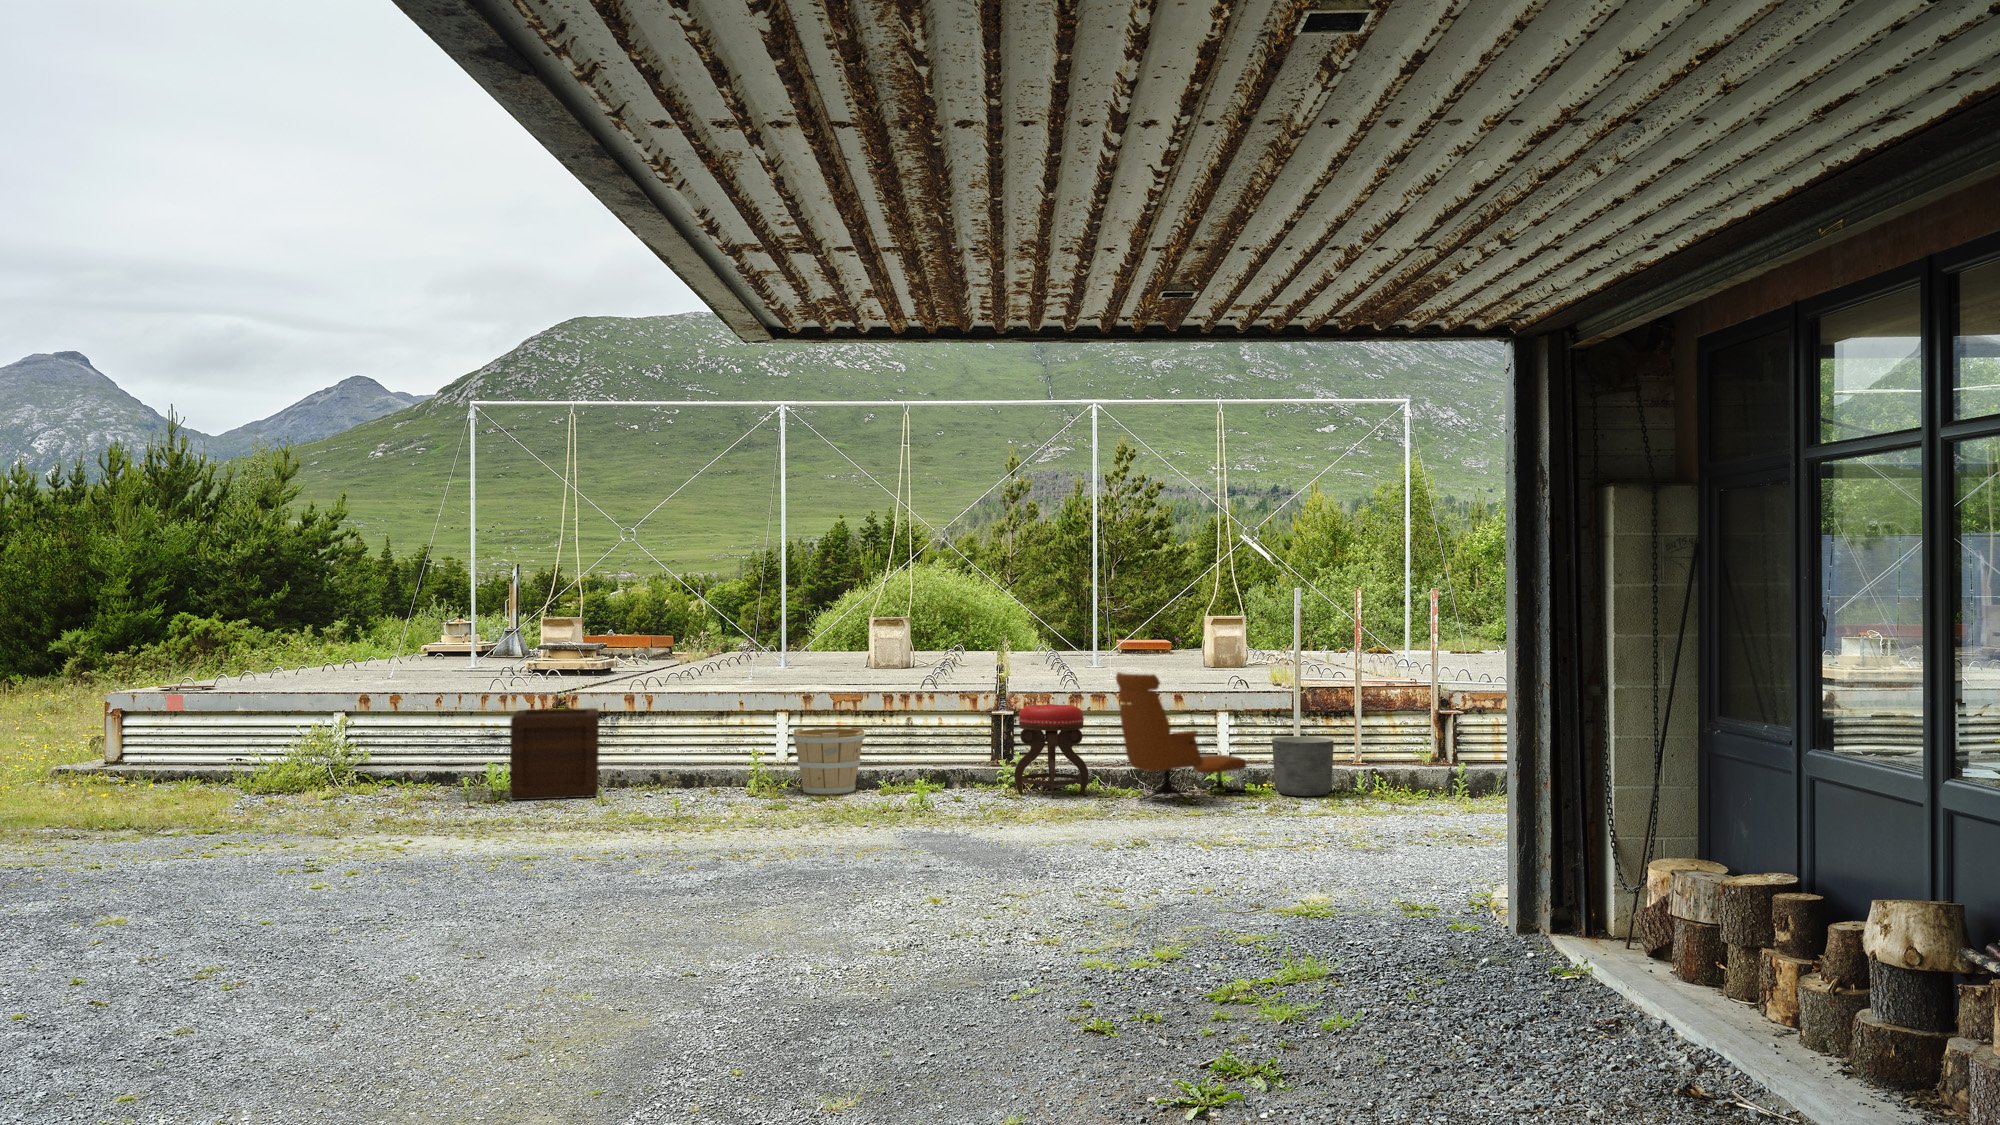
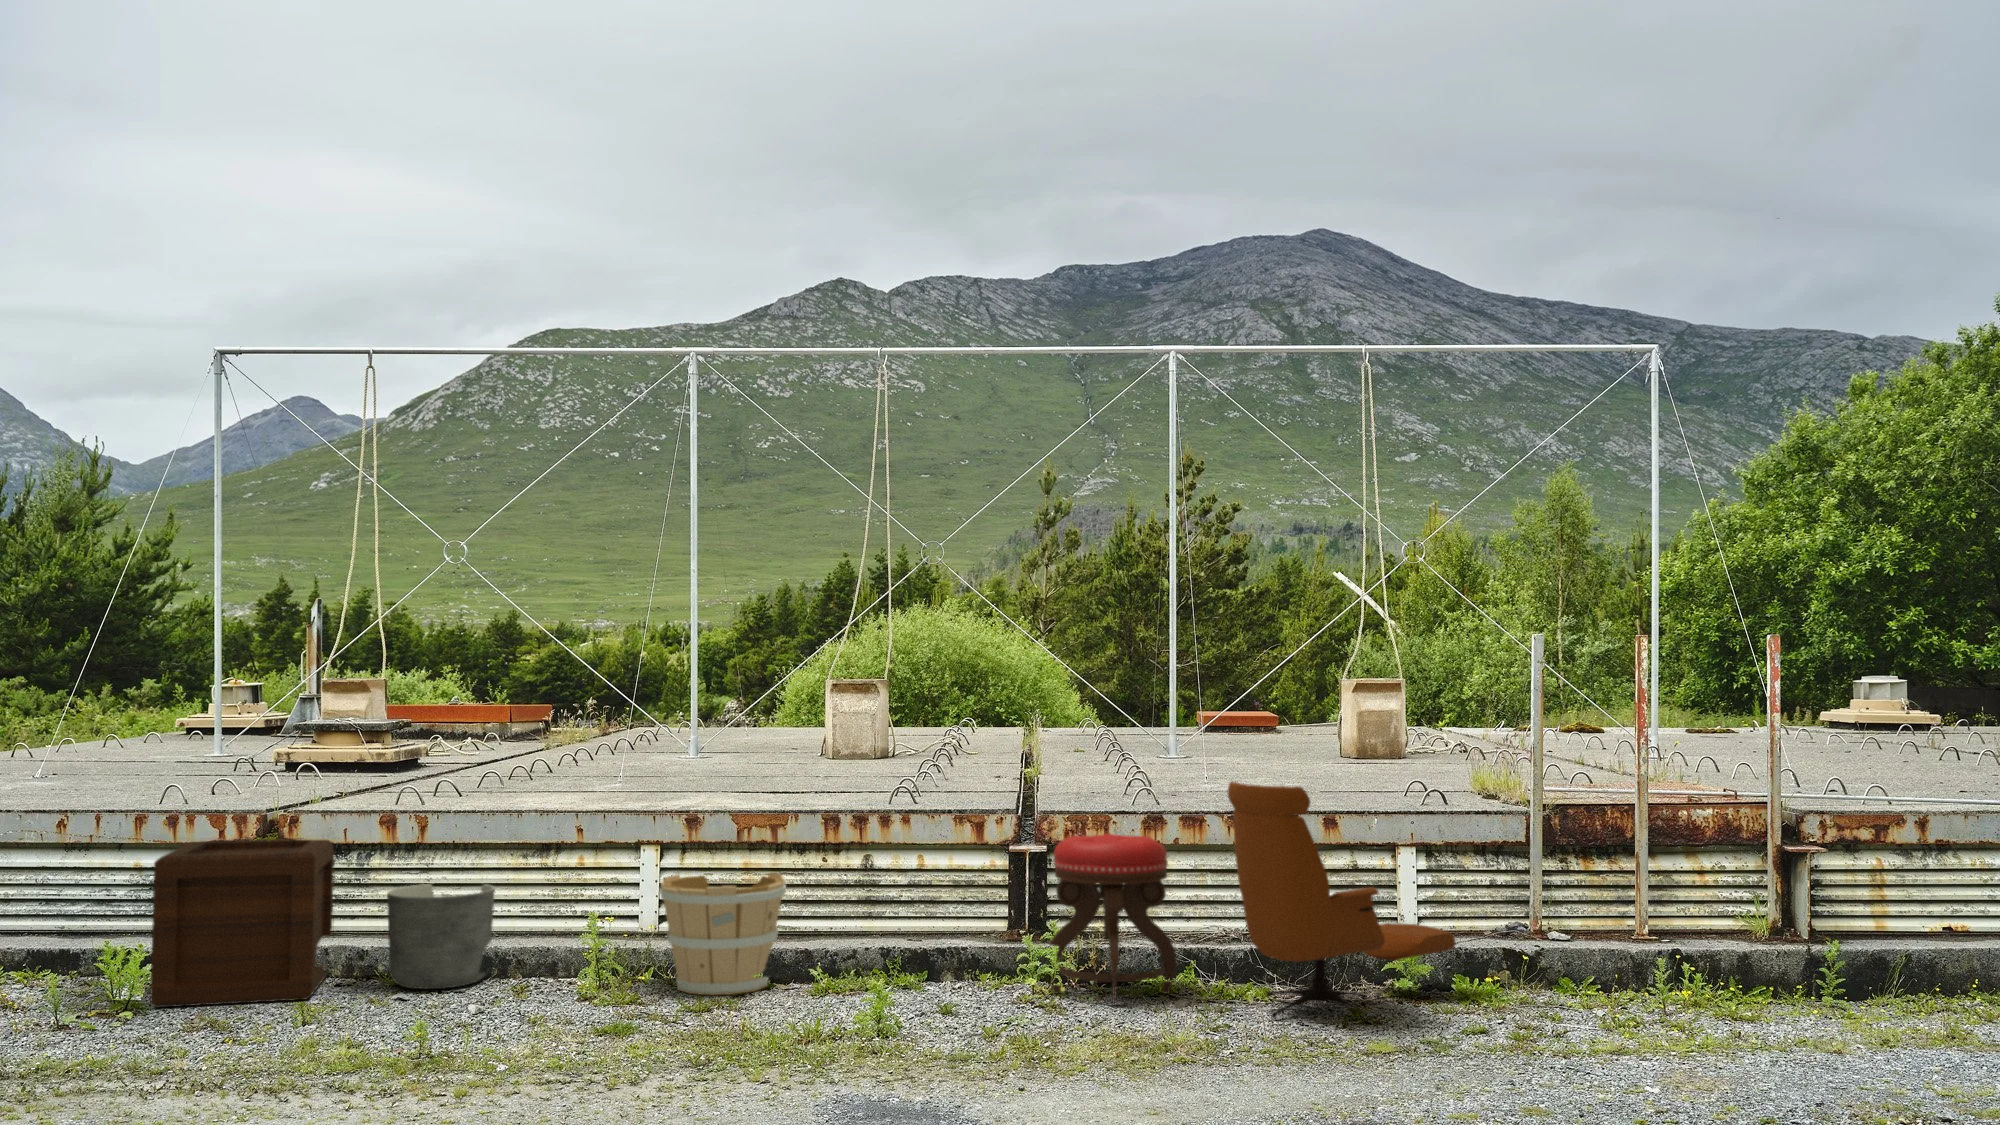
planter: present [1272,736,1334,796] -> present [387,884,495,989]

